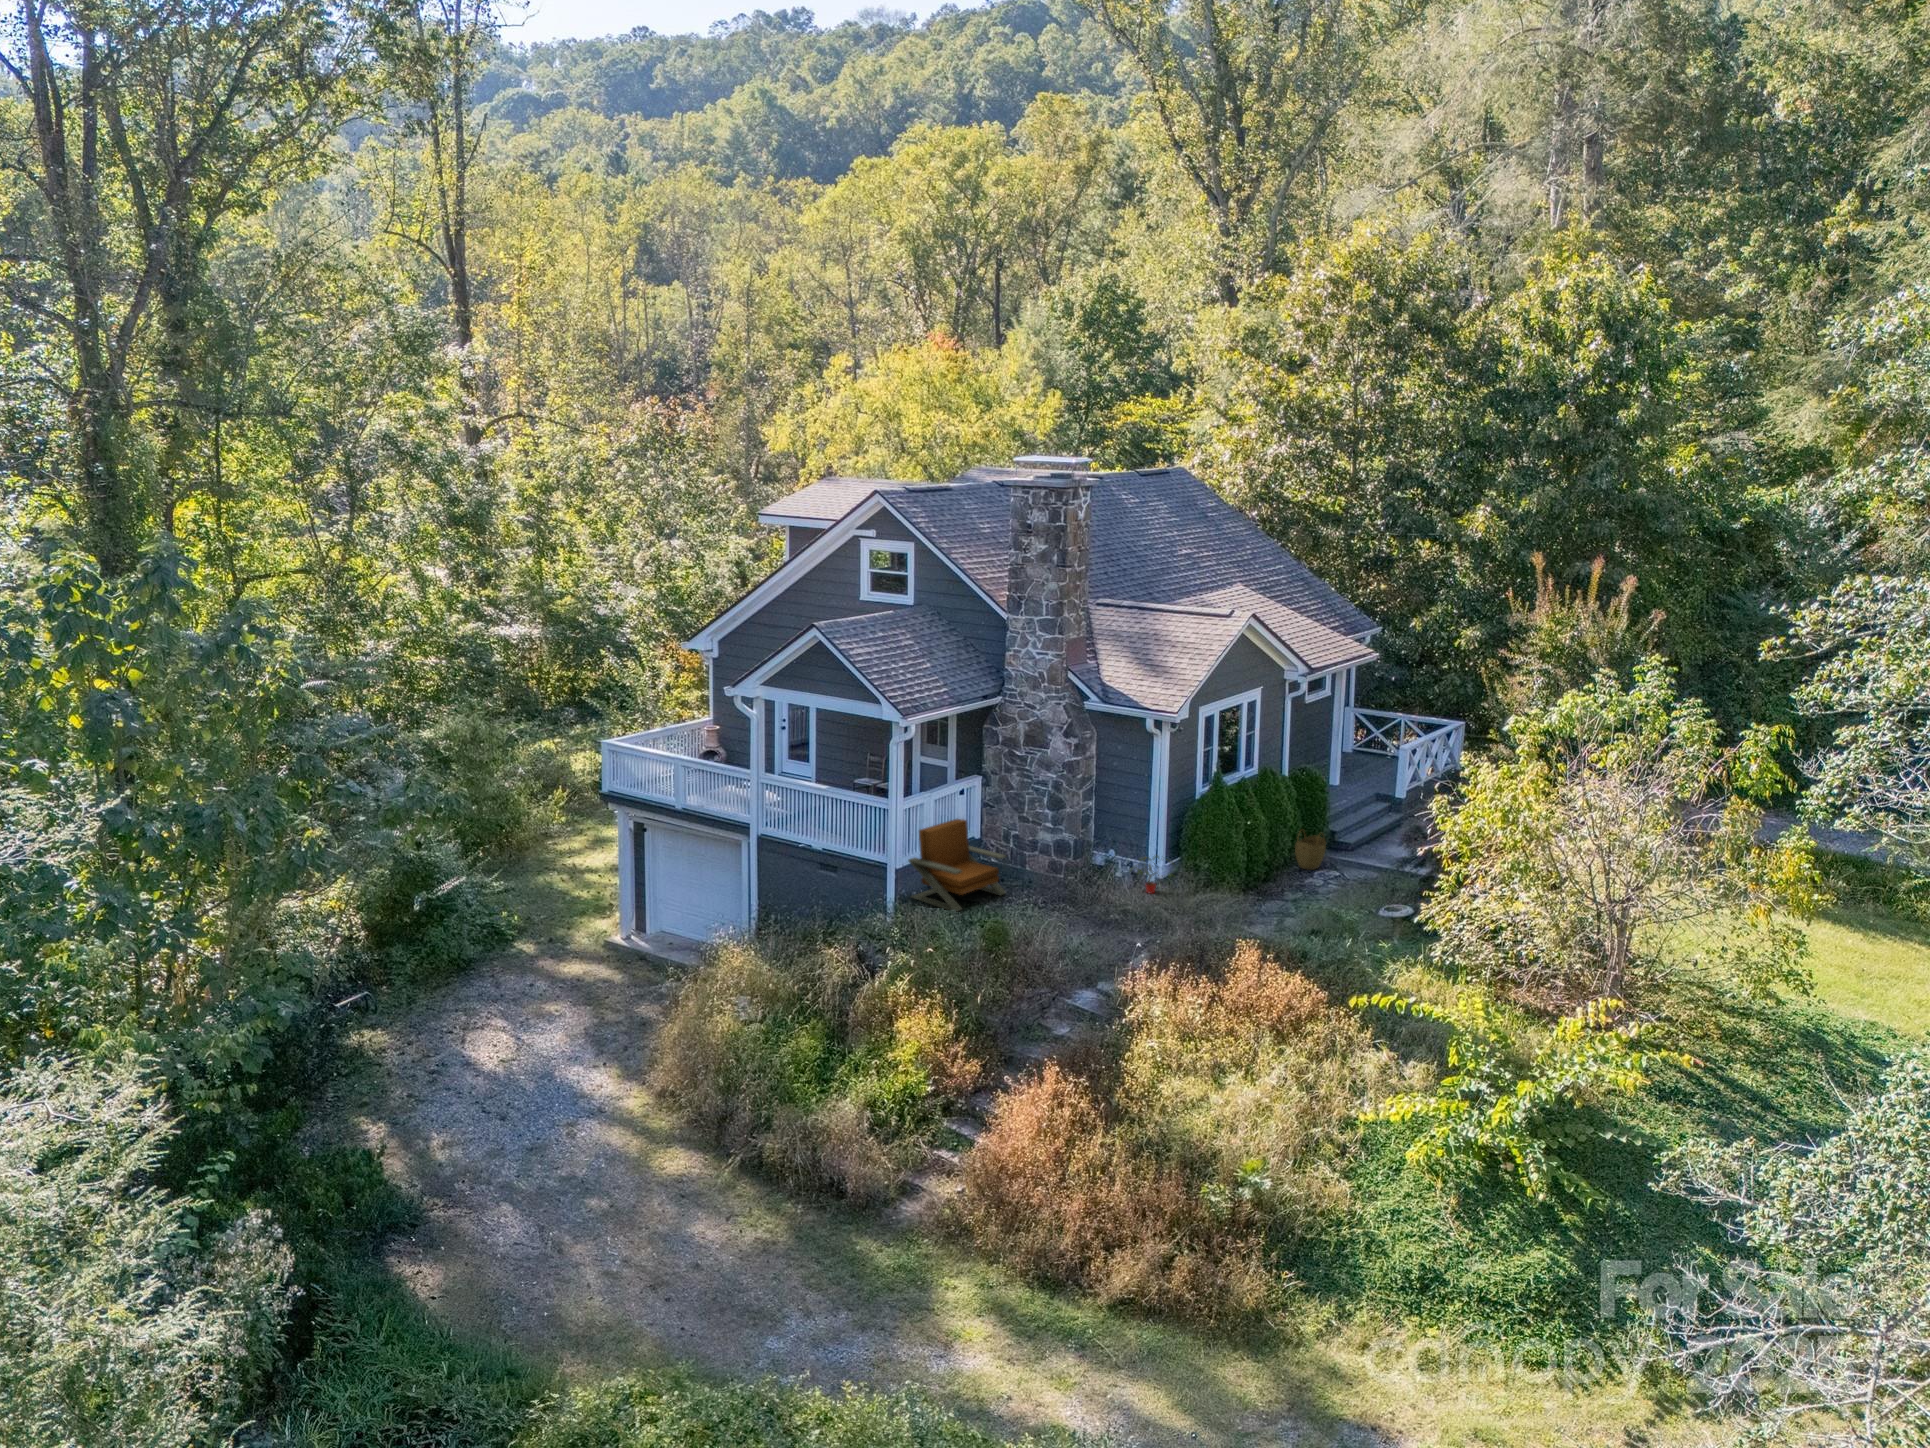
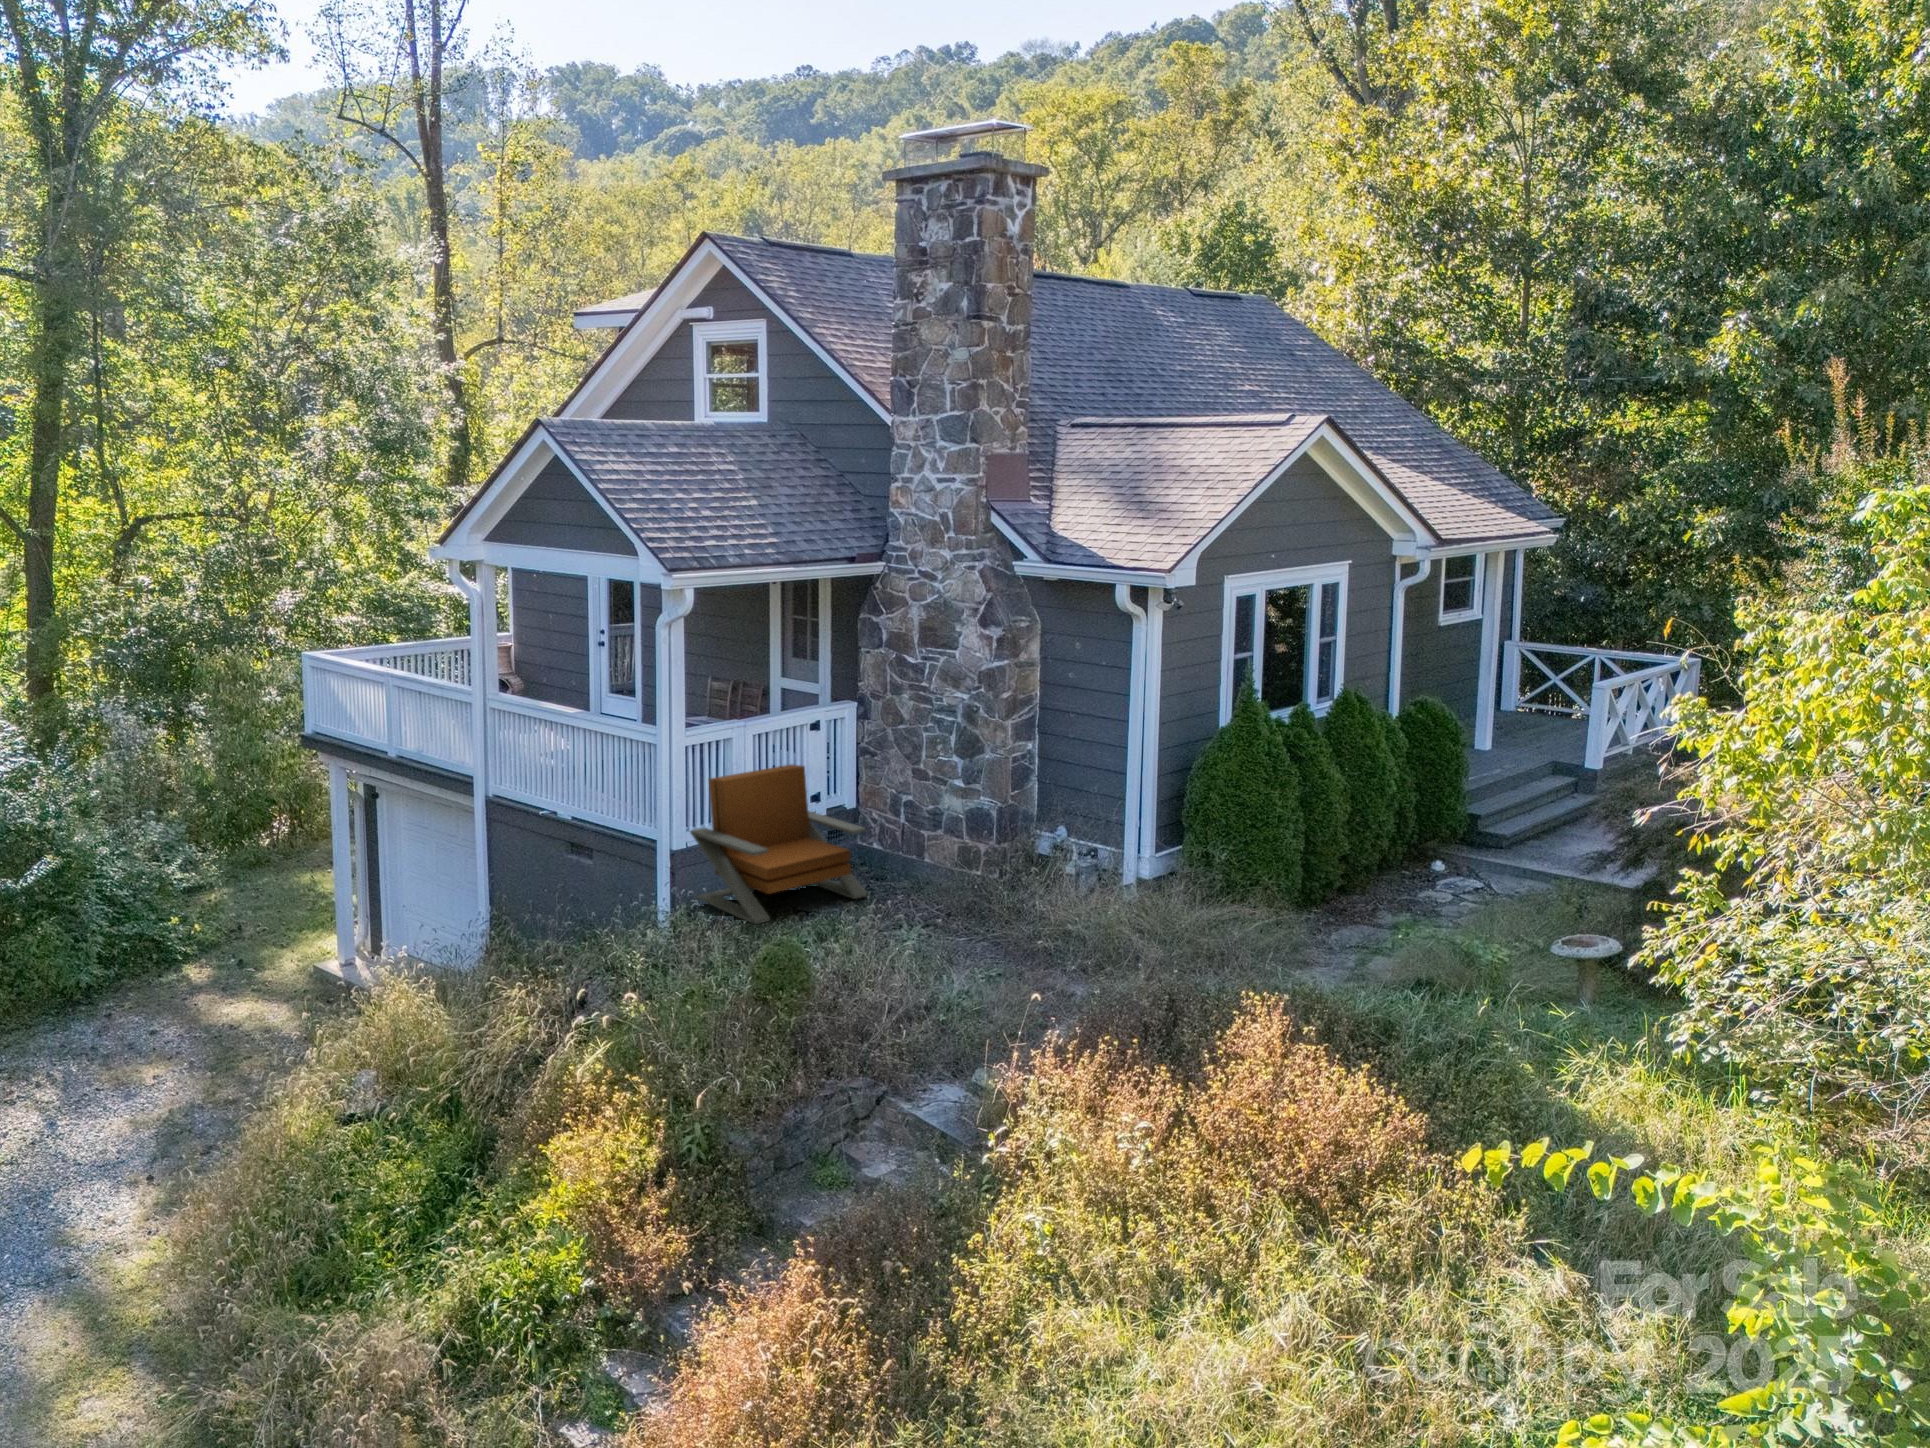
woven basket: present [1295,831,1326,870] -> none [1403,802,1459,873]
potted plant: present [1130,856,1174,894] -> none [1090,833,1176,903]

